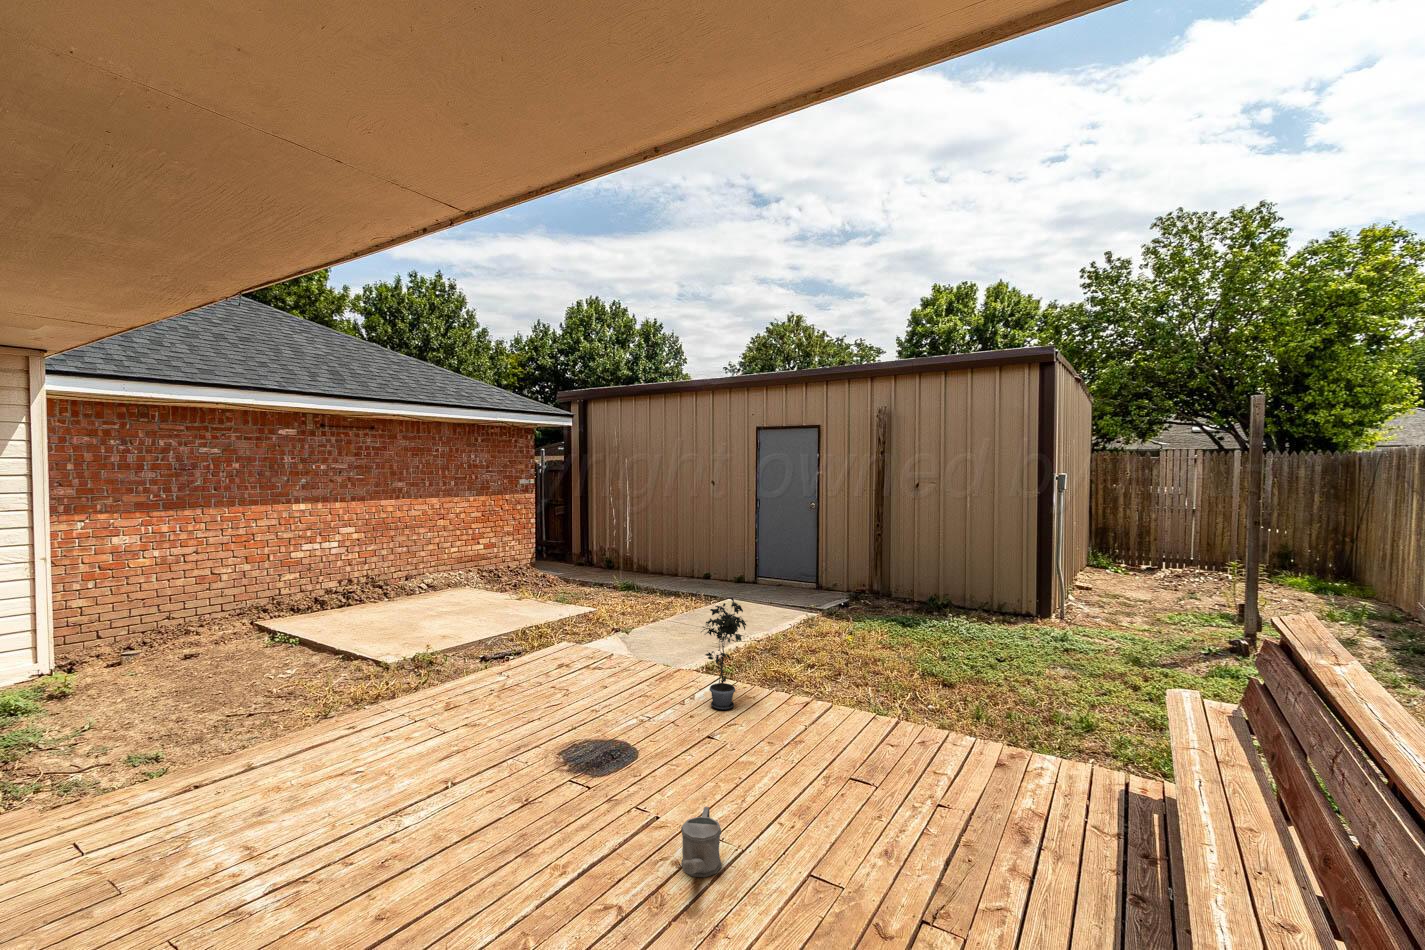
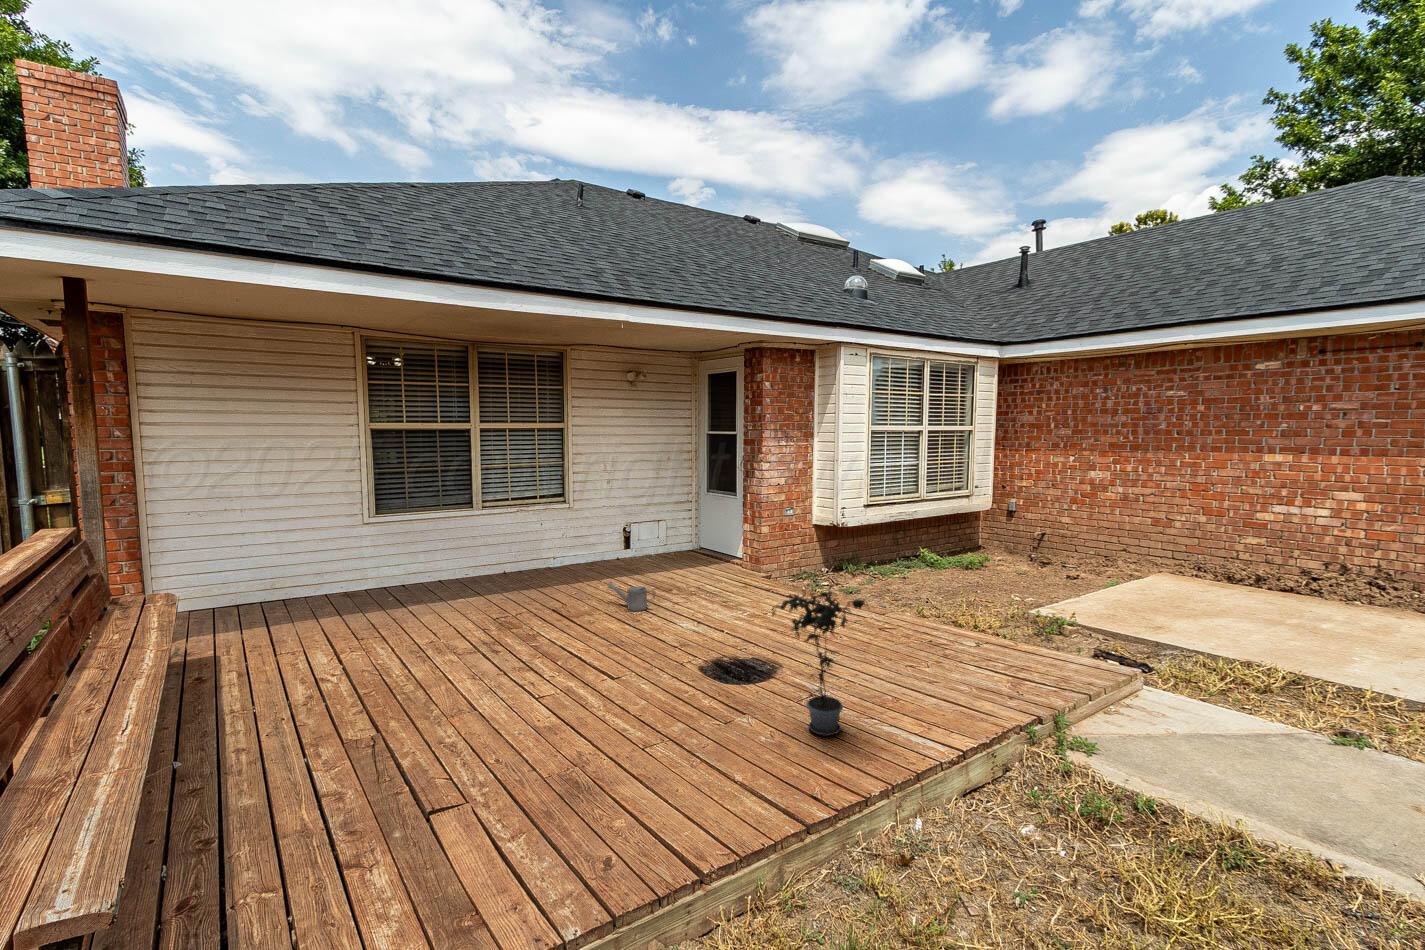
watering can: present [681,807,721,878] -> present [608,582,655,611]

